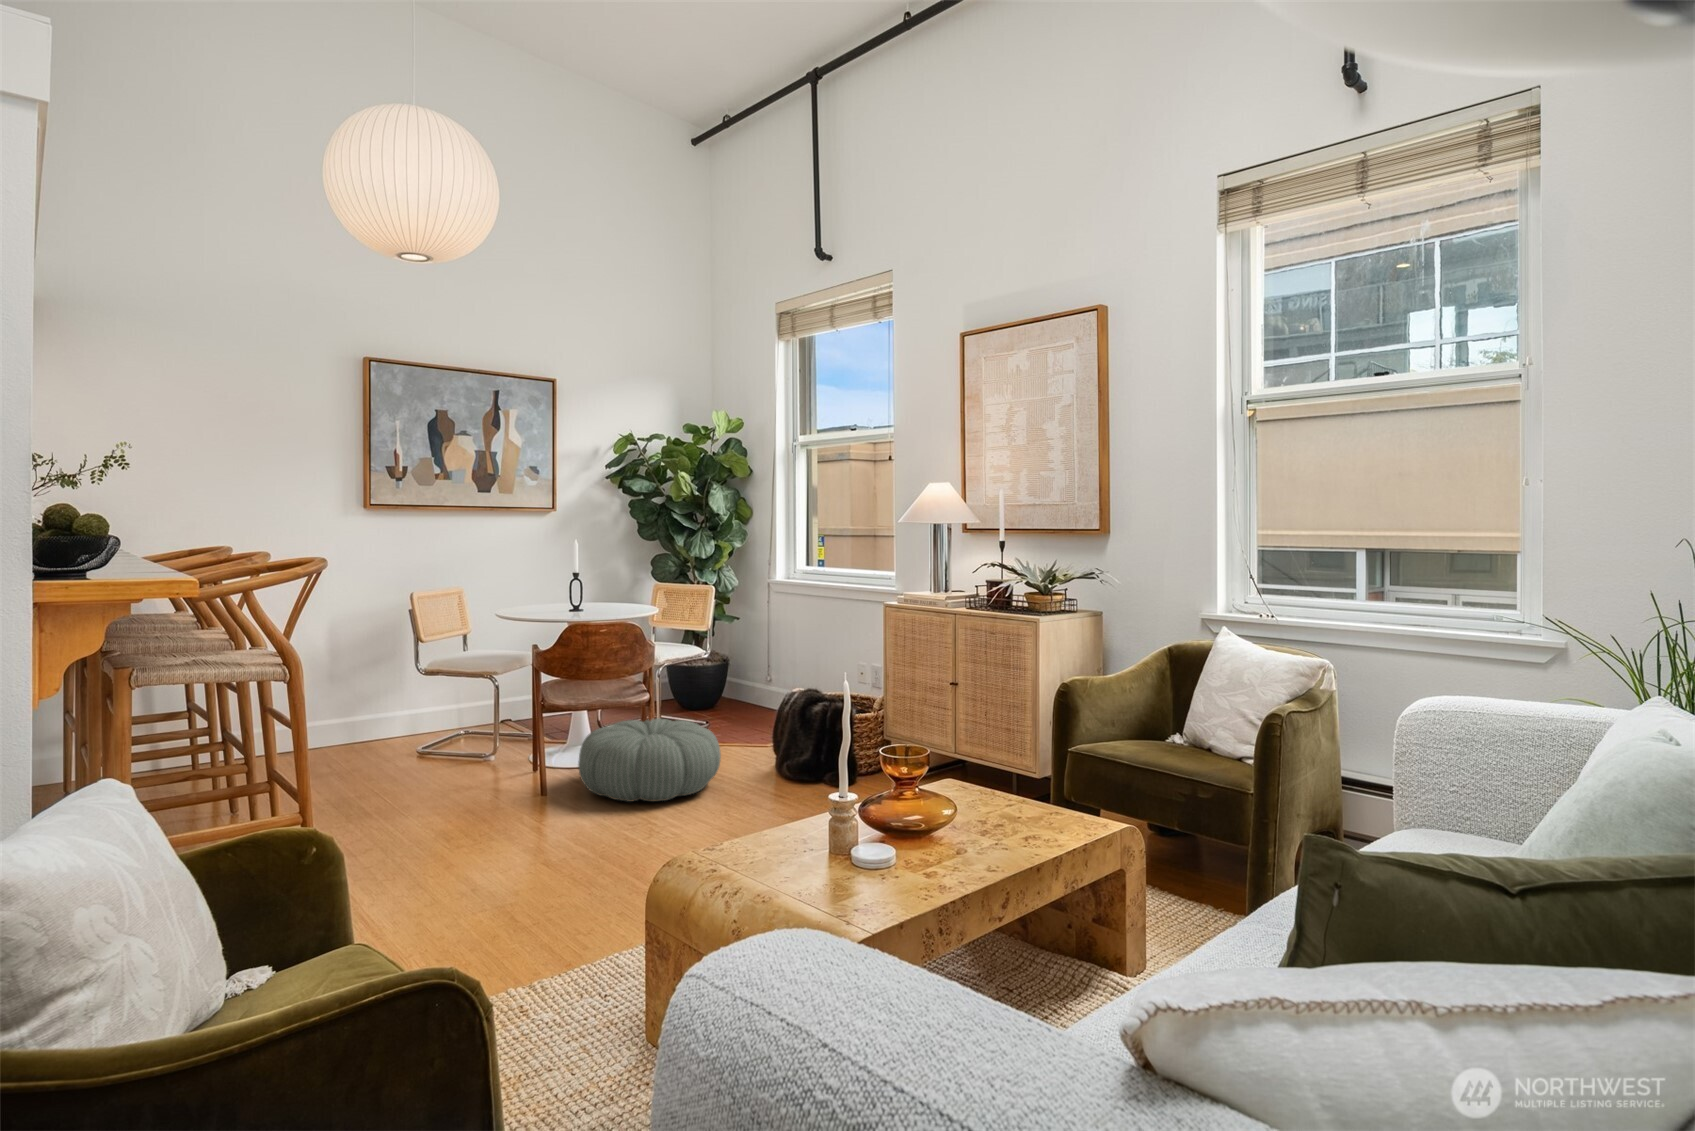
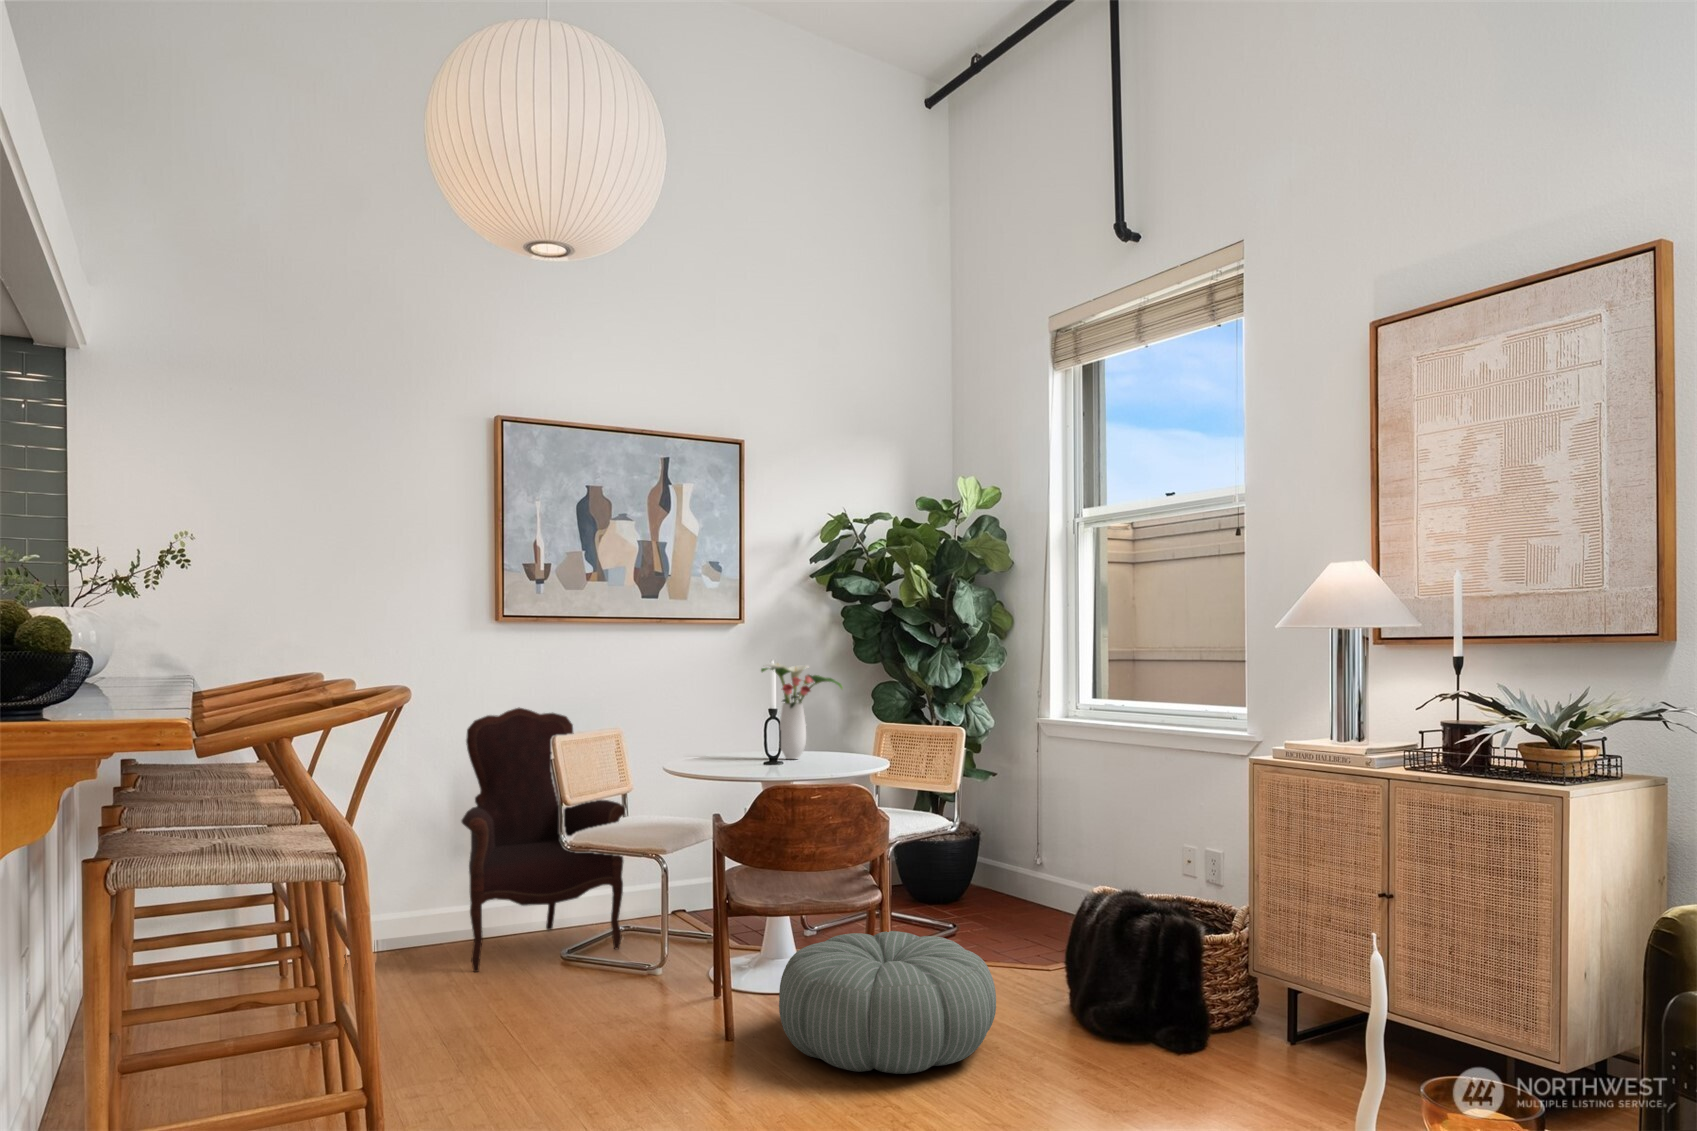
flower arrangement: none [567,542,626,609] -> present [761,663,842,759]
armchair: none [343,574,468,760] -> present [462,708,625,972]

